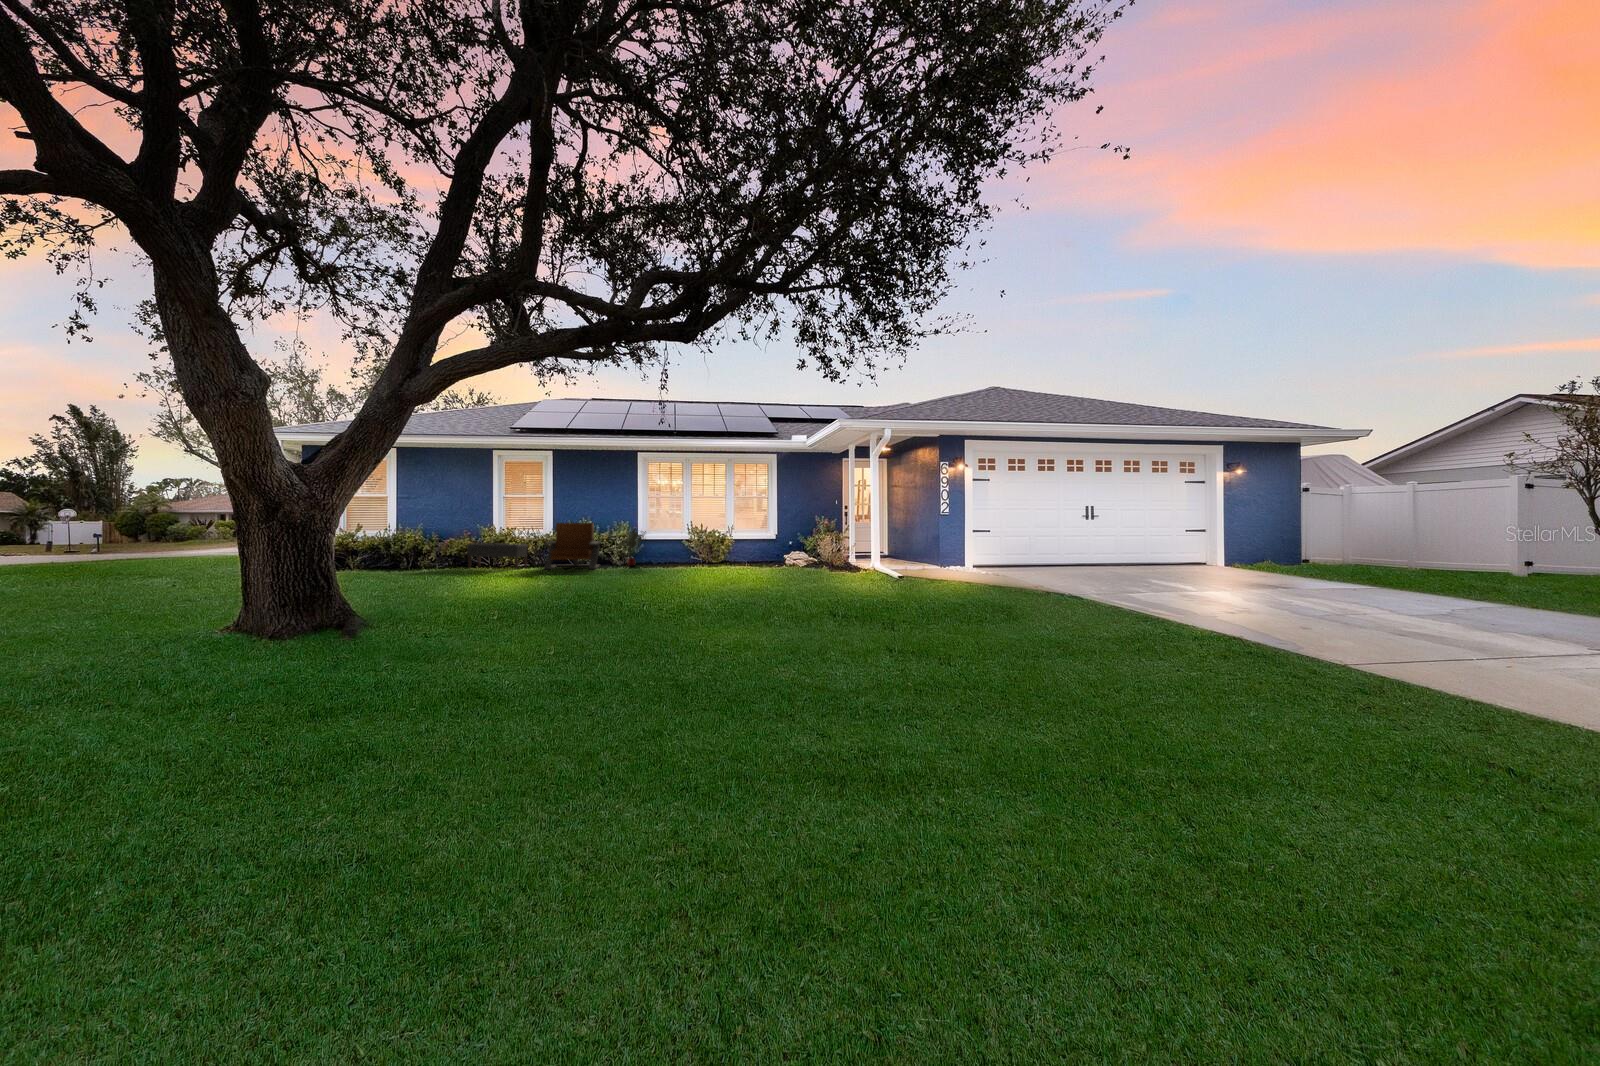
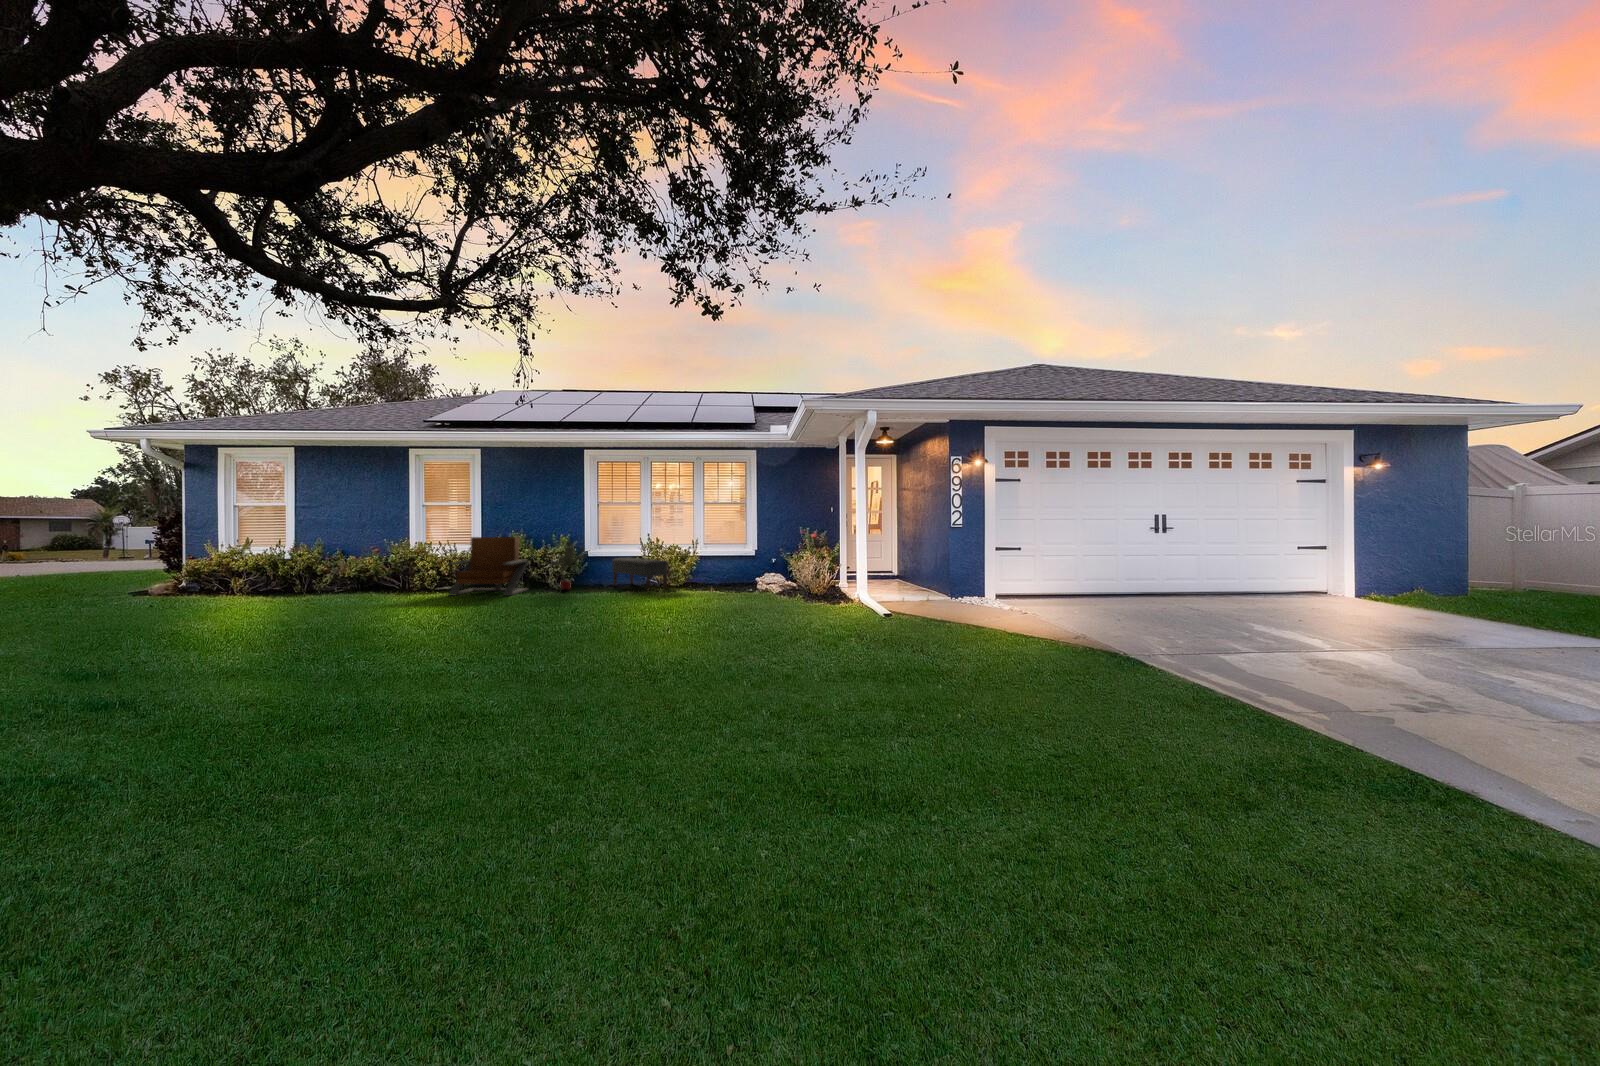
bench: present [467,543,528,569] -> present [612,558,668,590]

